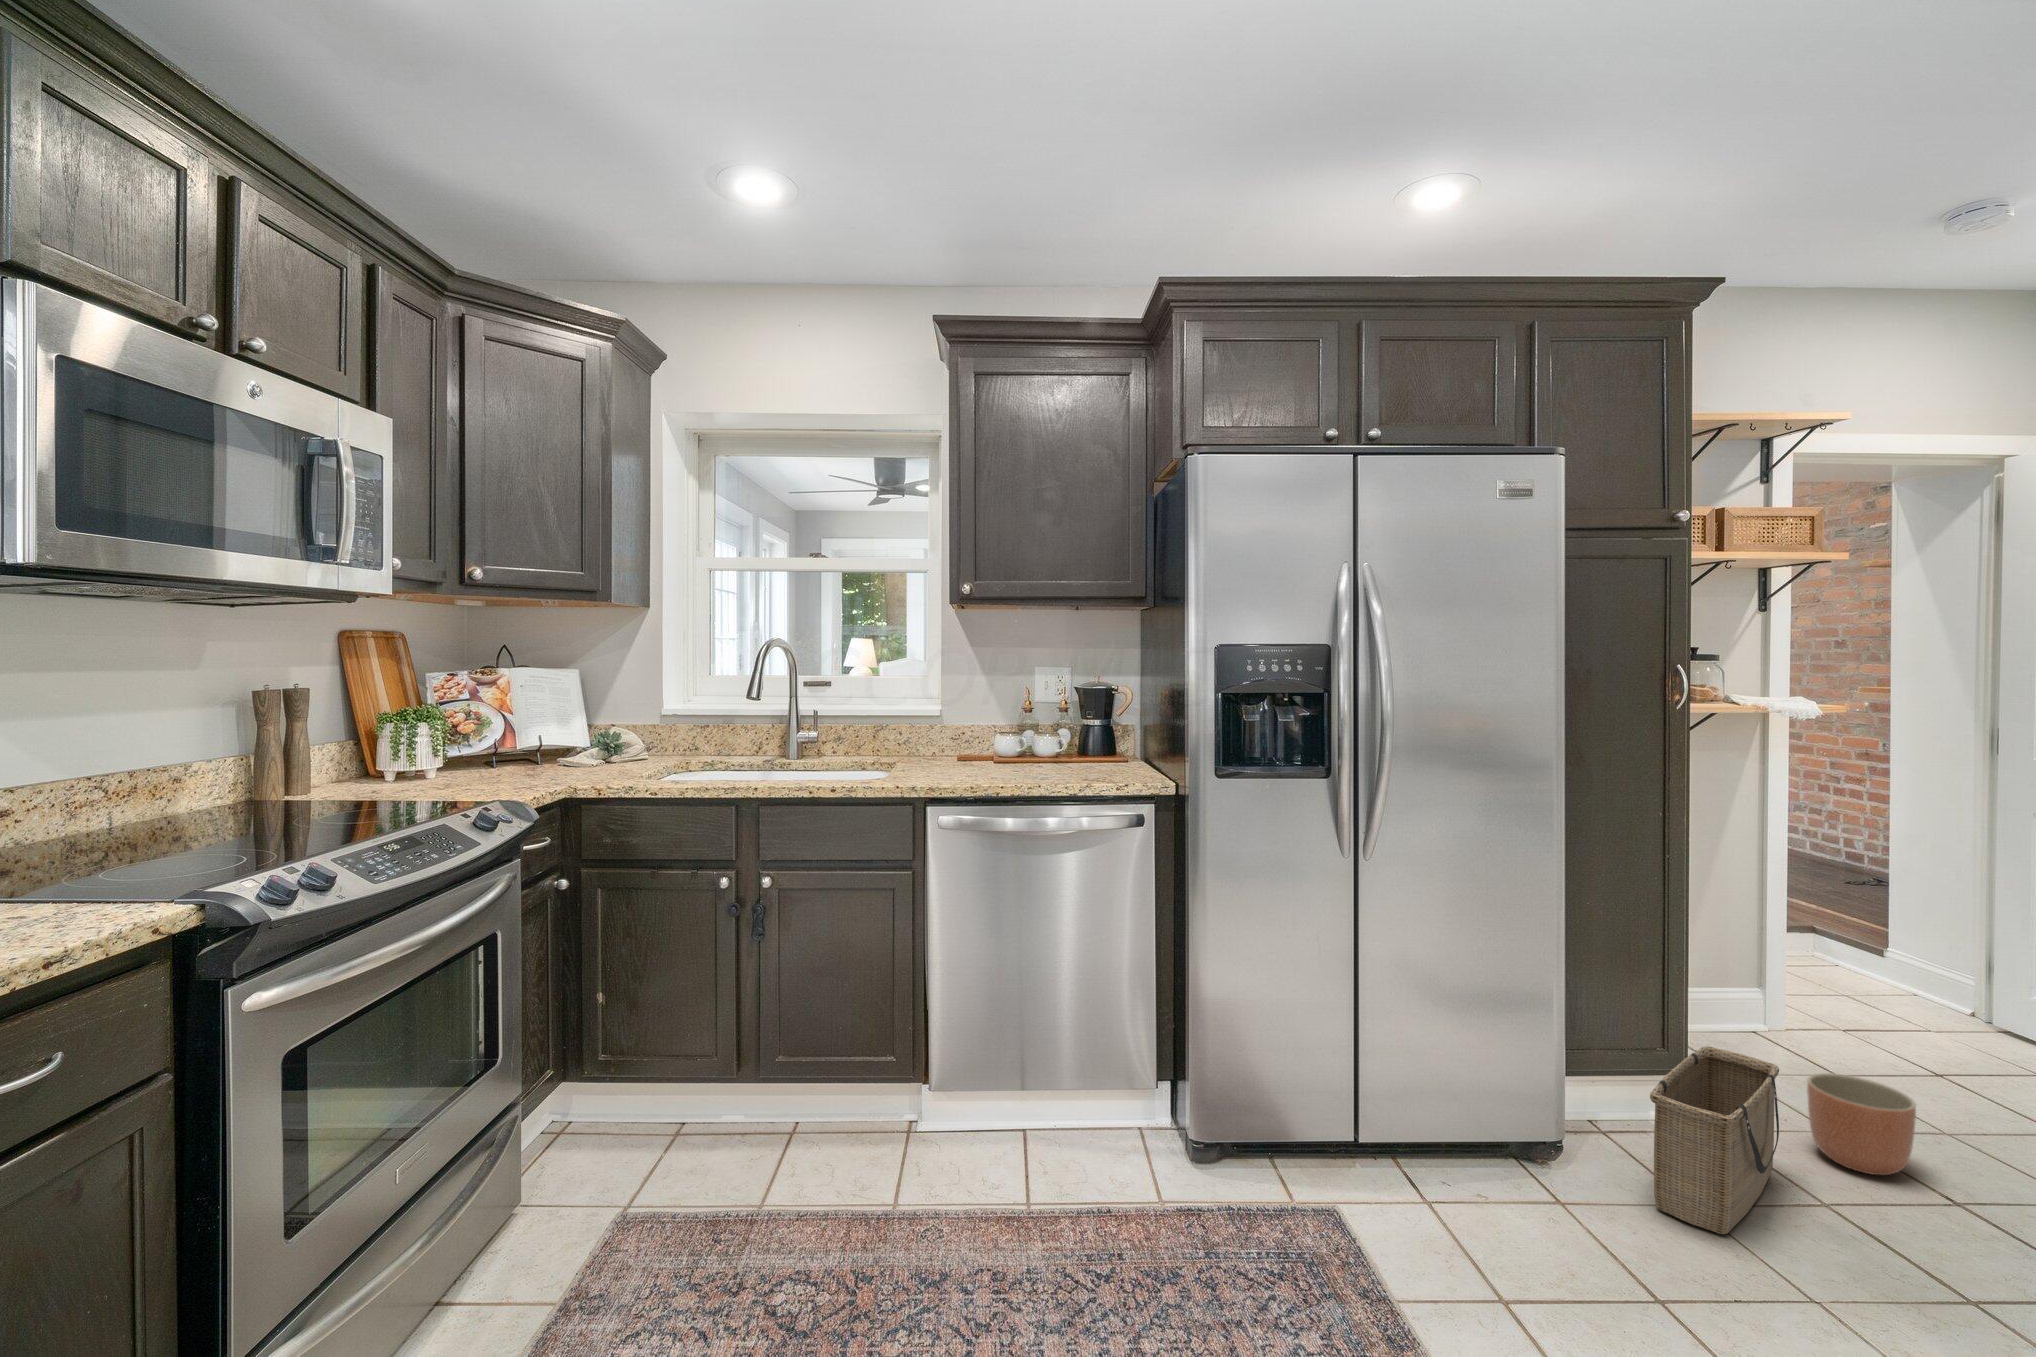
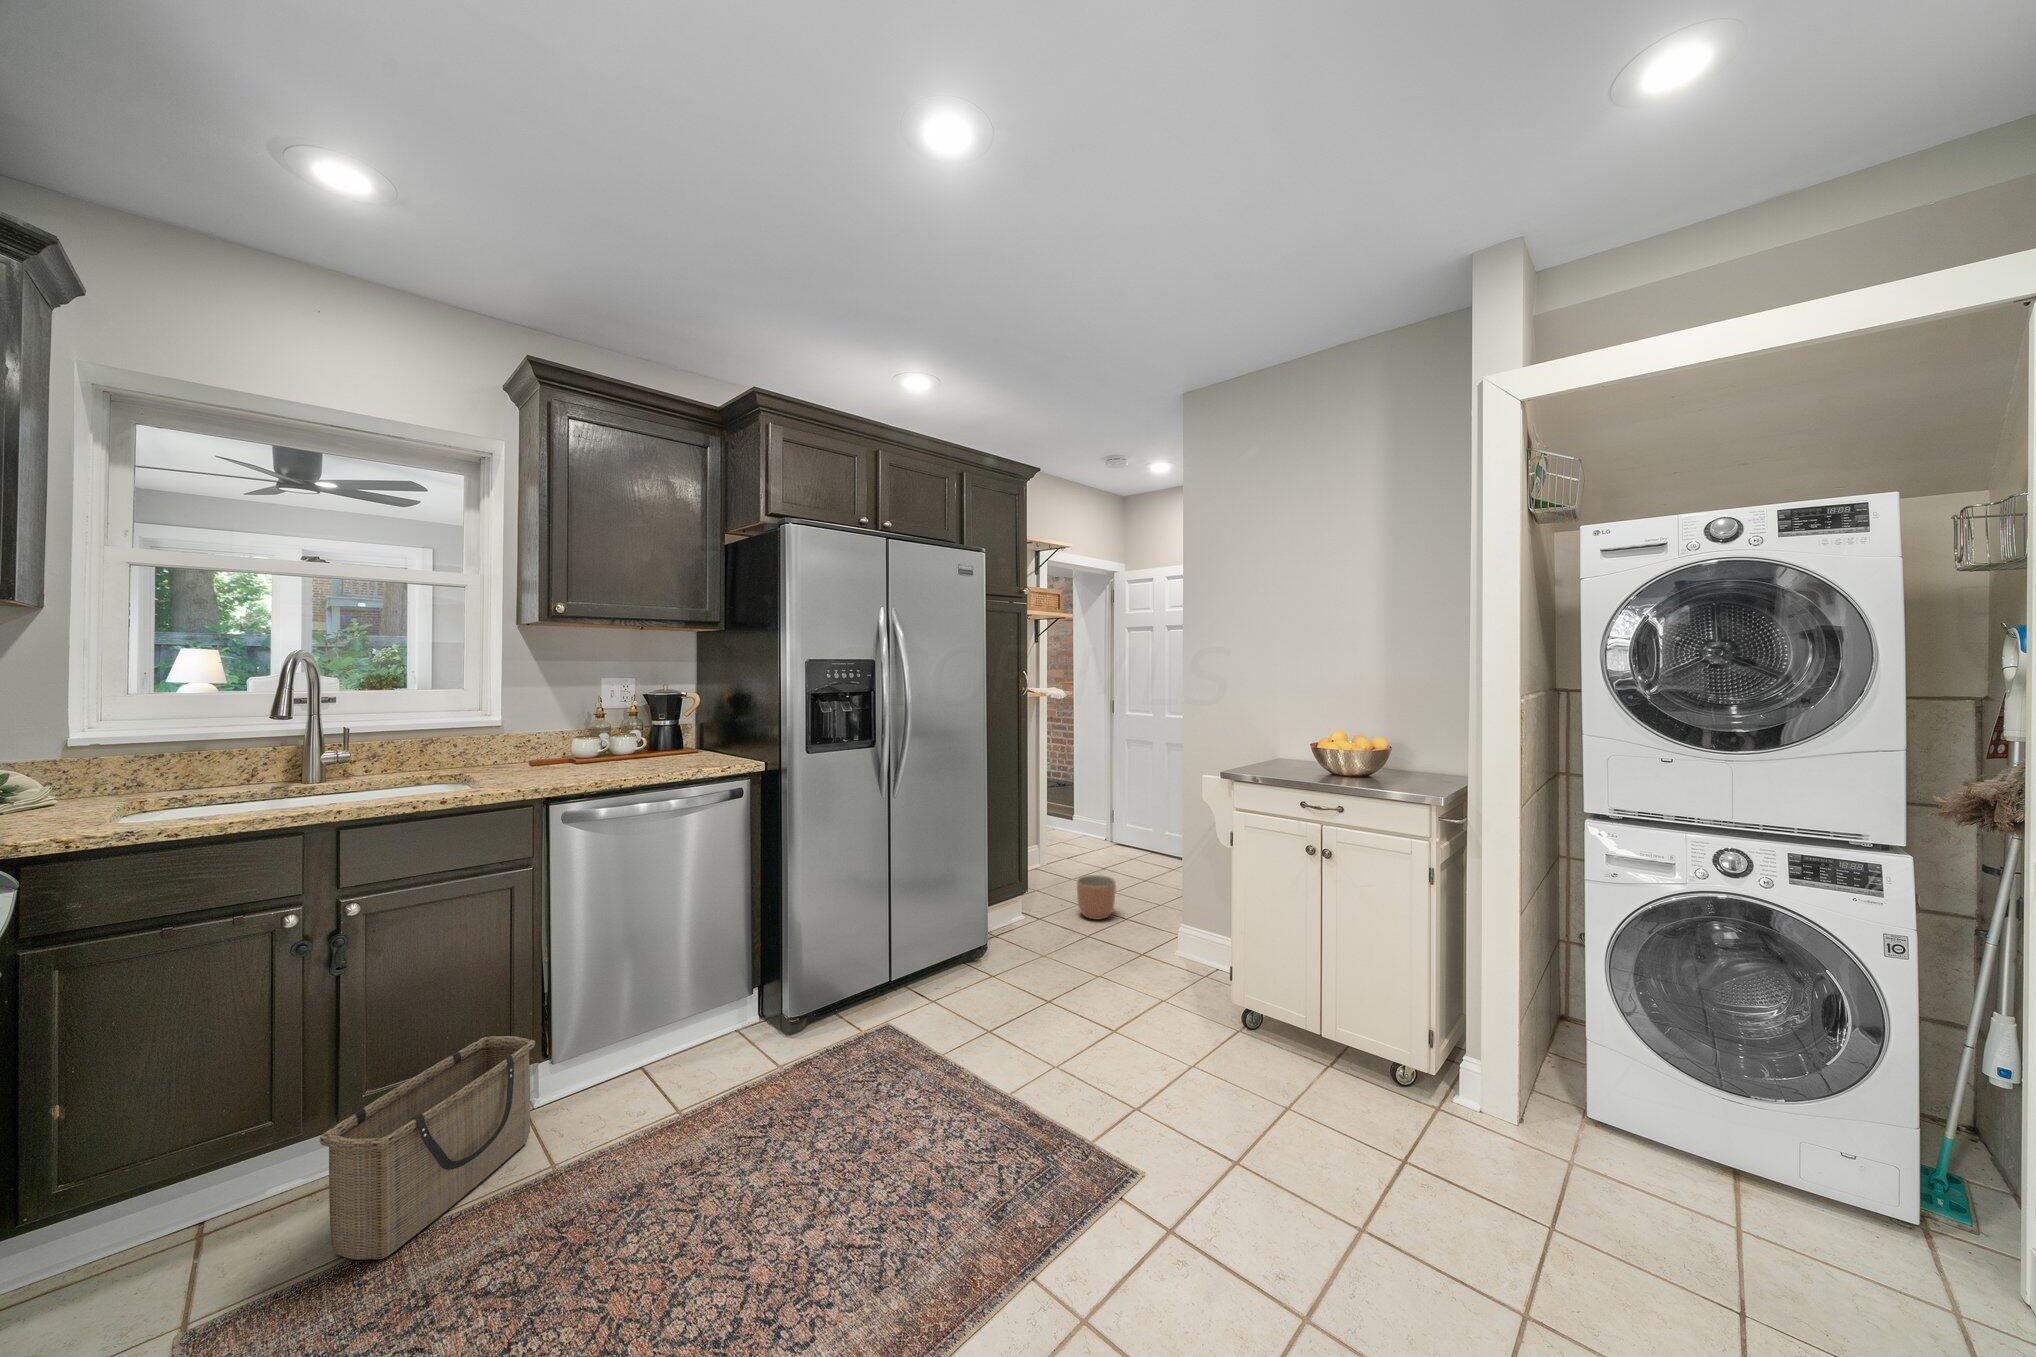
basket: present [1650,1046,1779,1234] -> present [320,1036,535,1260]

